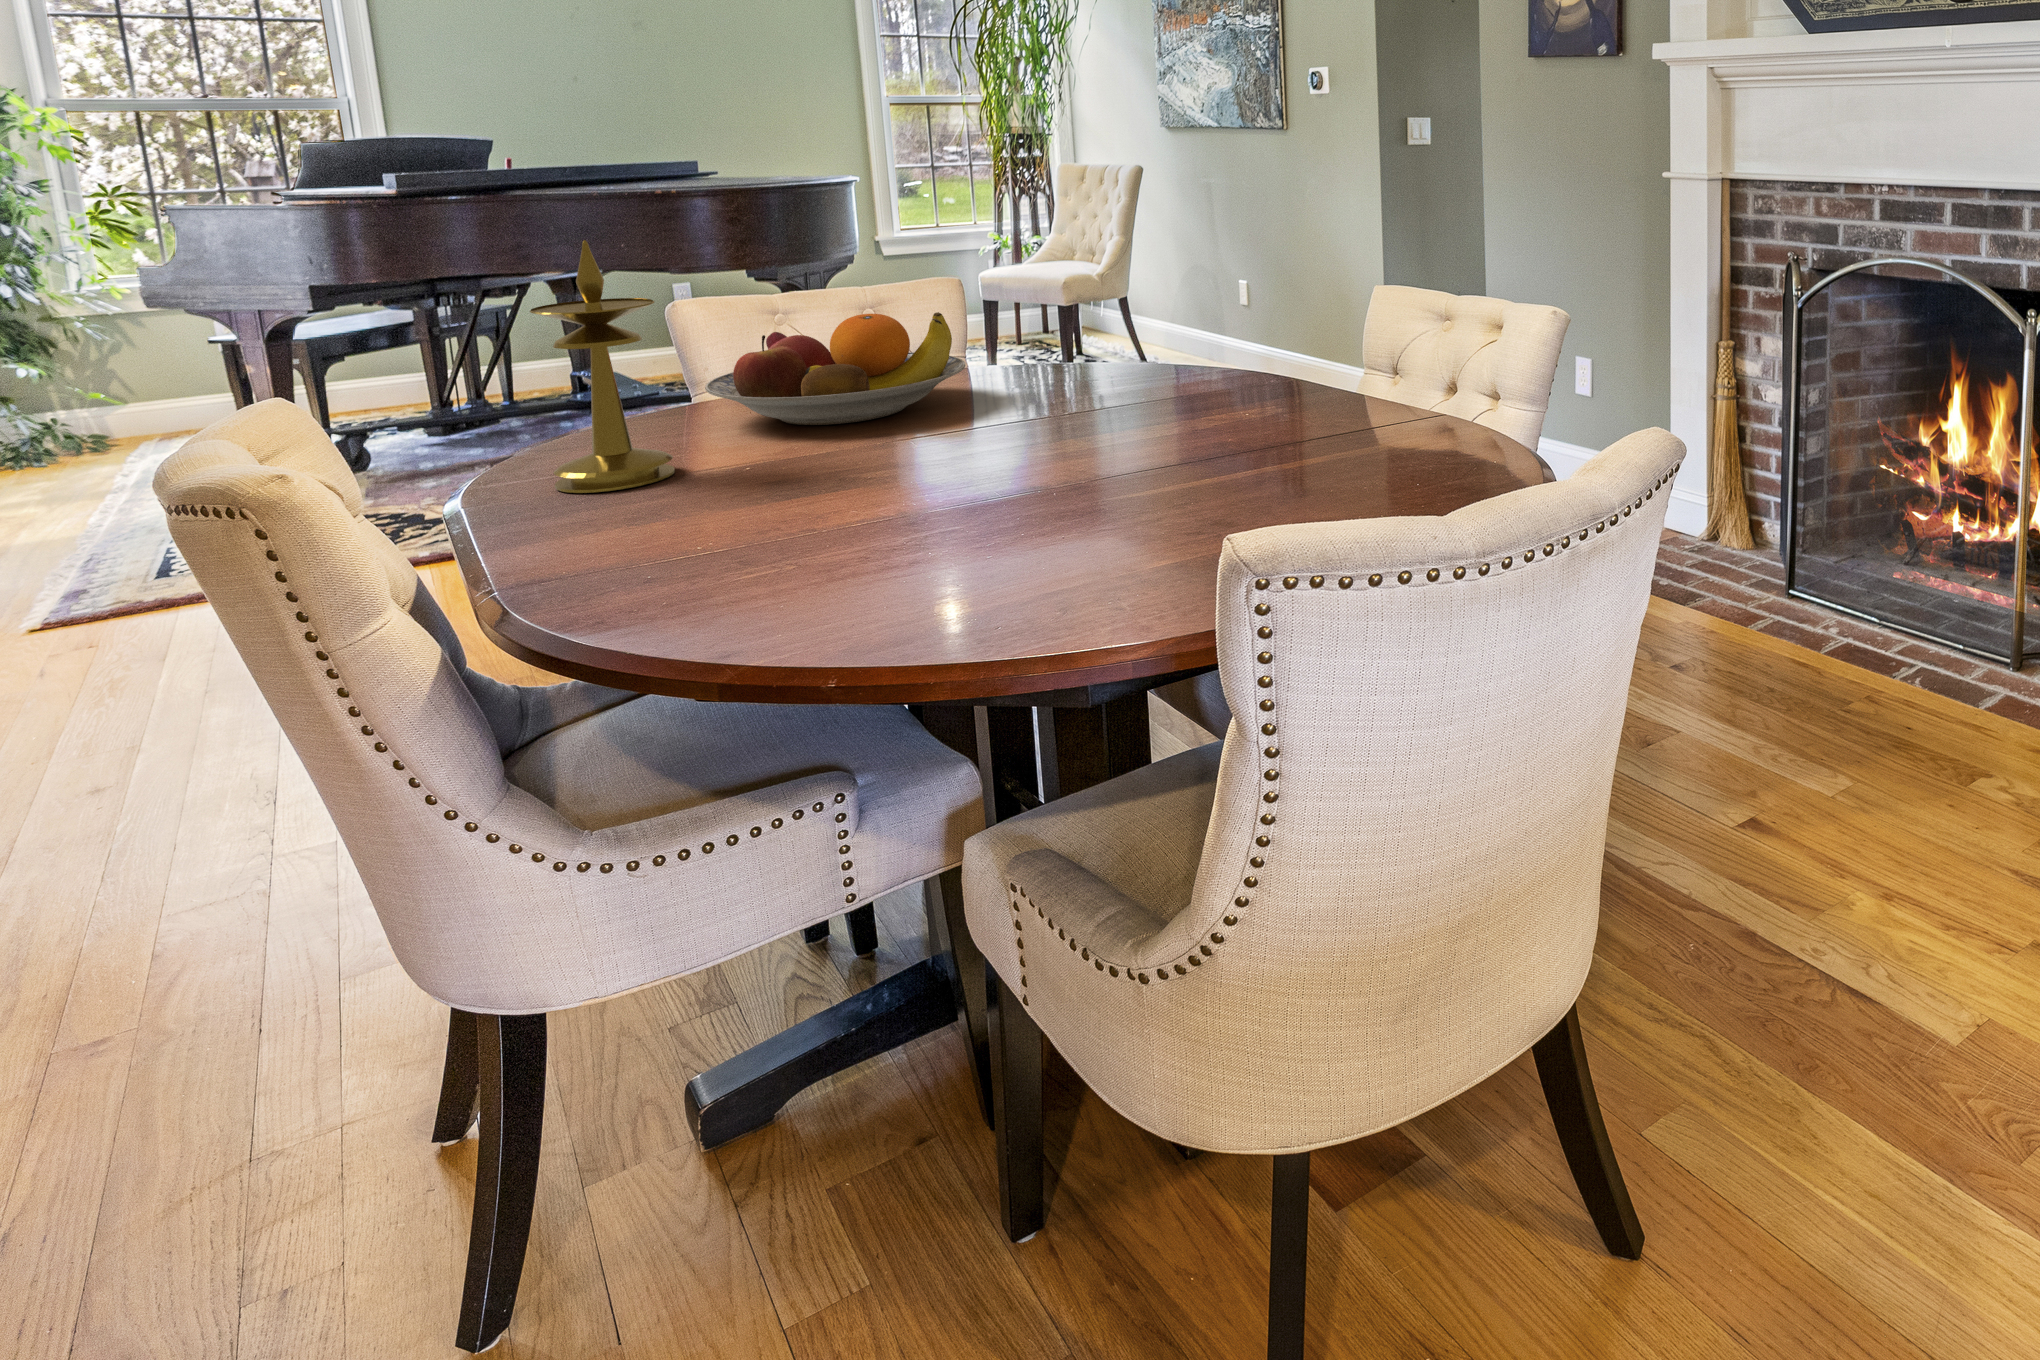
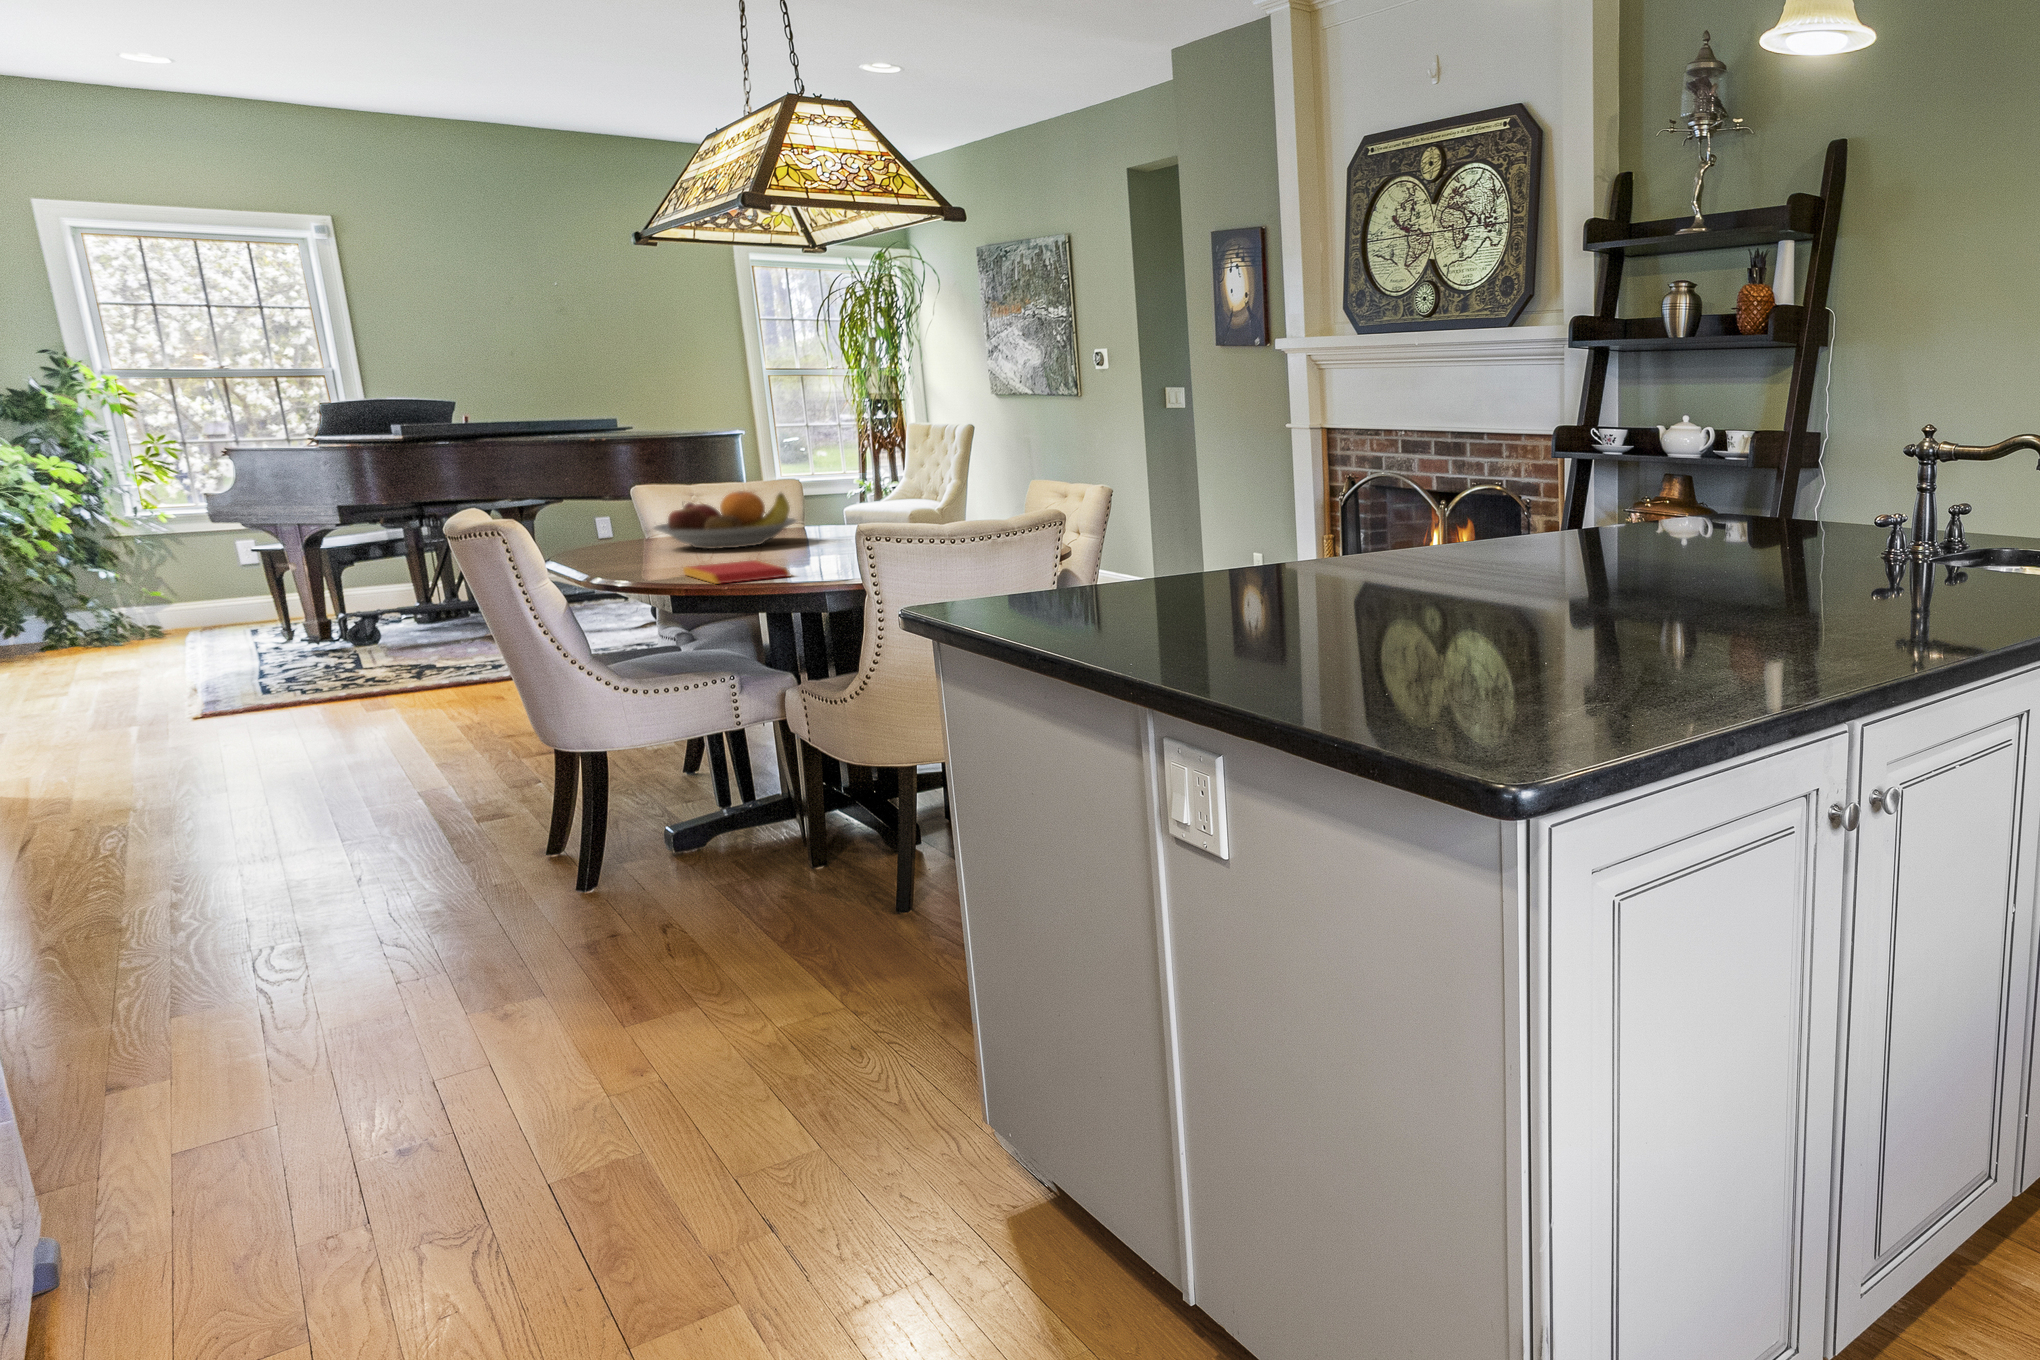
candlestick: present [530,240,675,493] -> none [569,444,642,566]
book: none [748,491,985,591] -> present [683,560,790,584]

